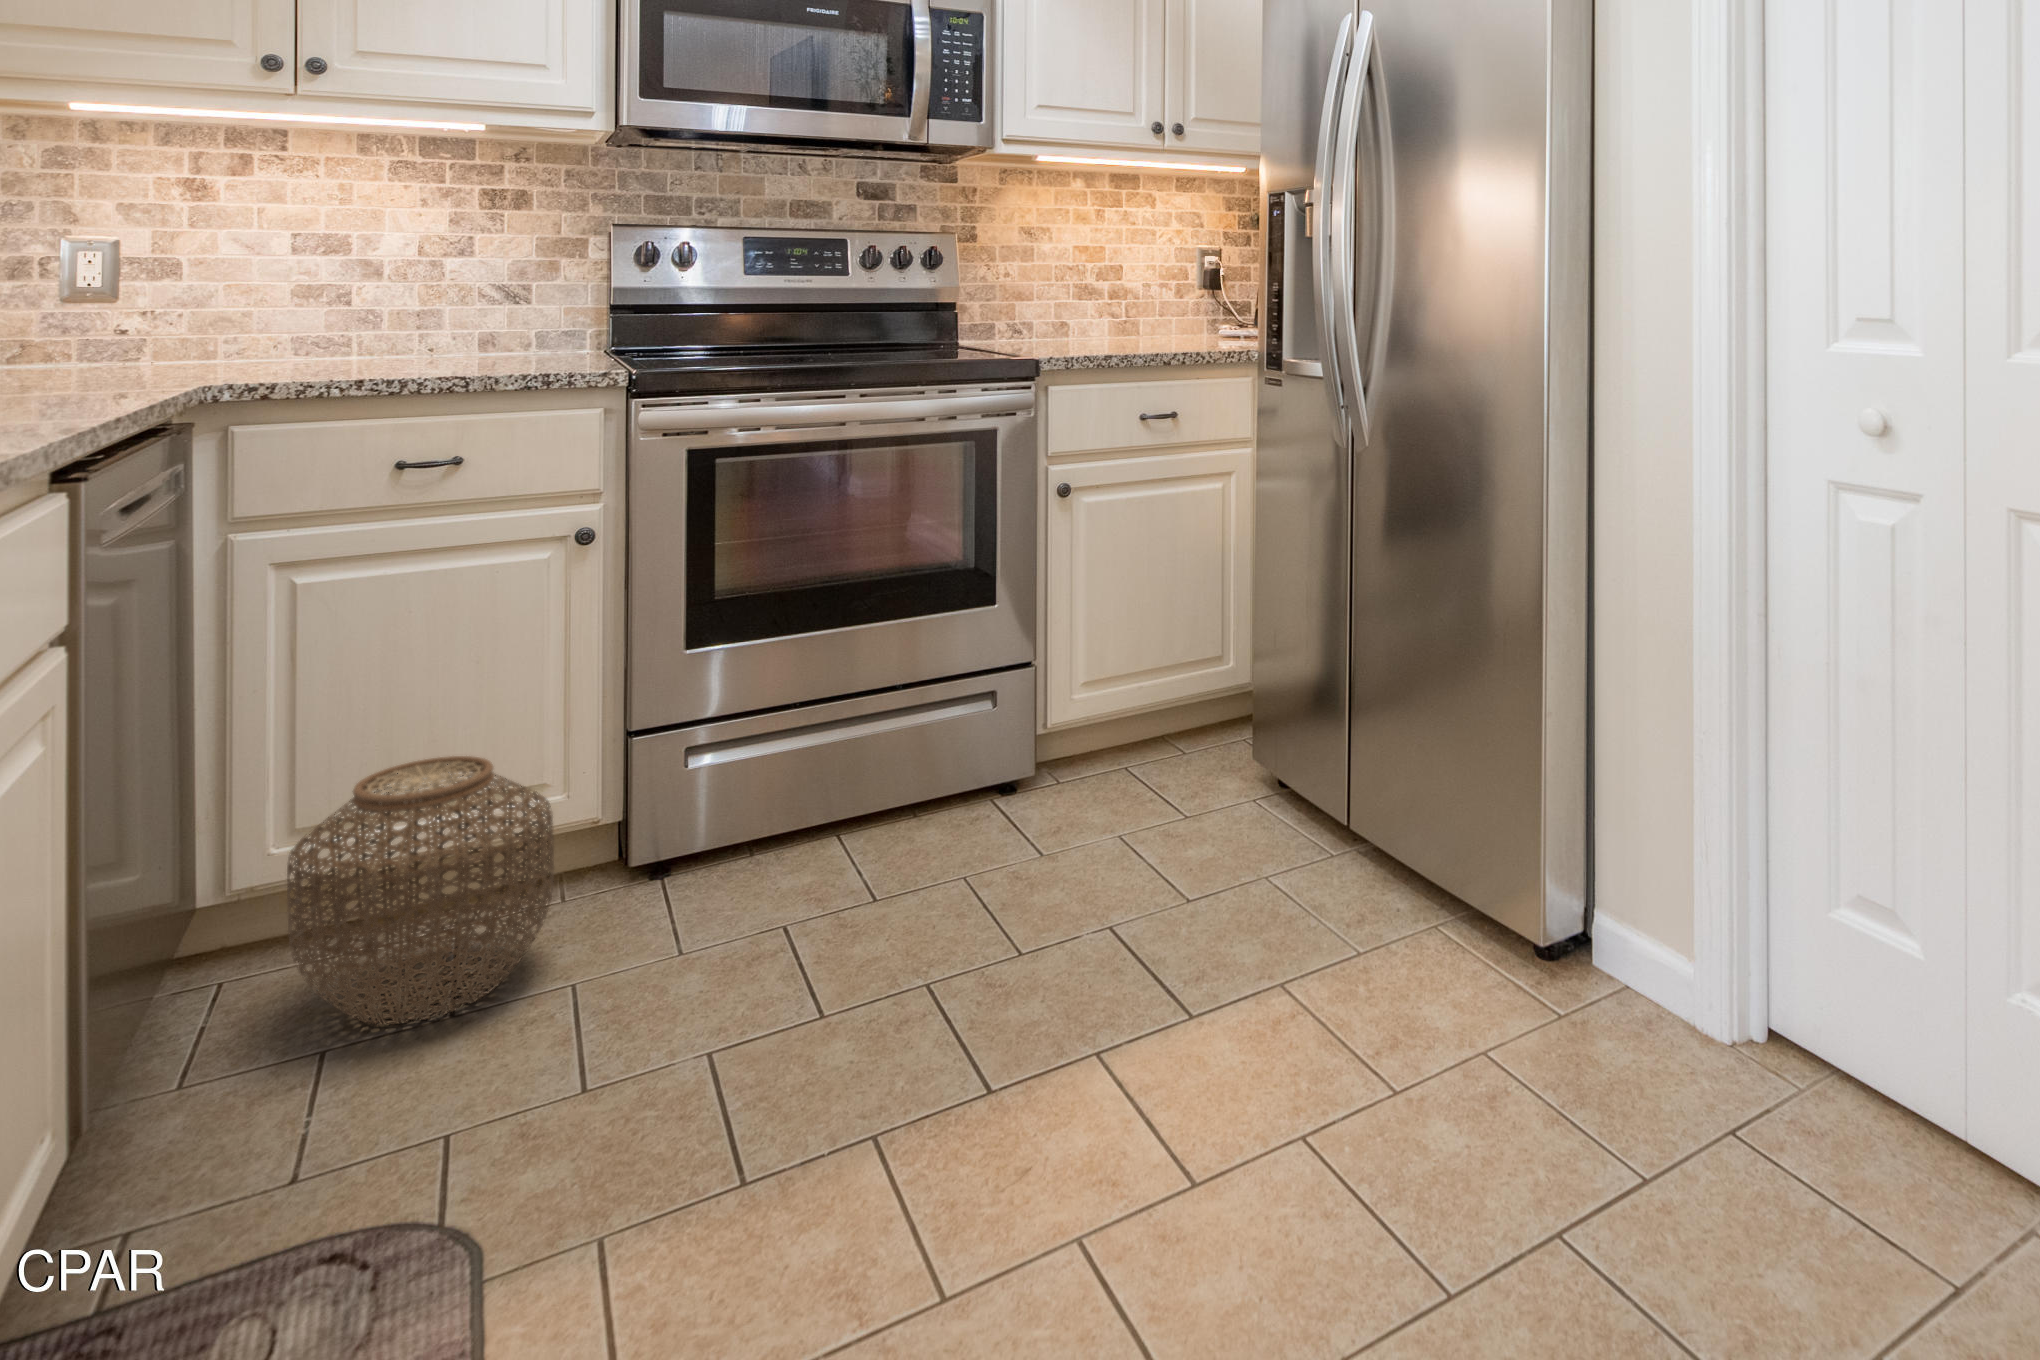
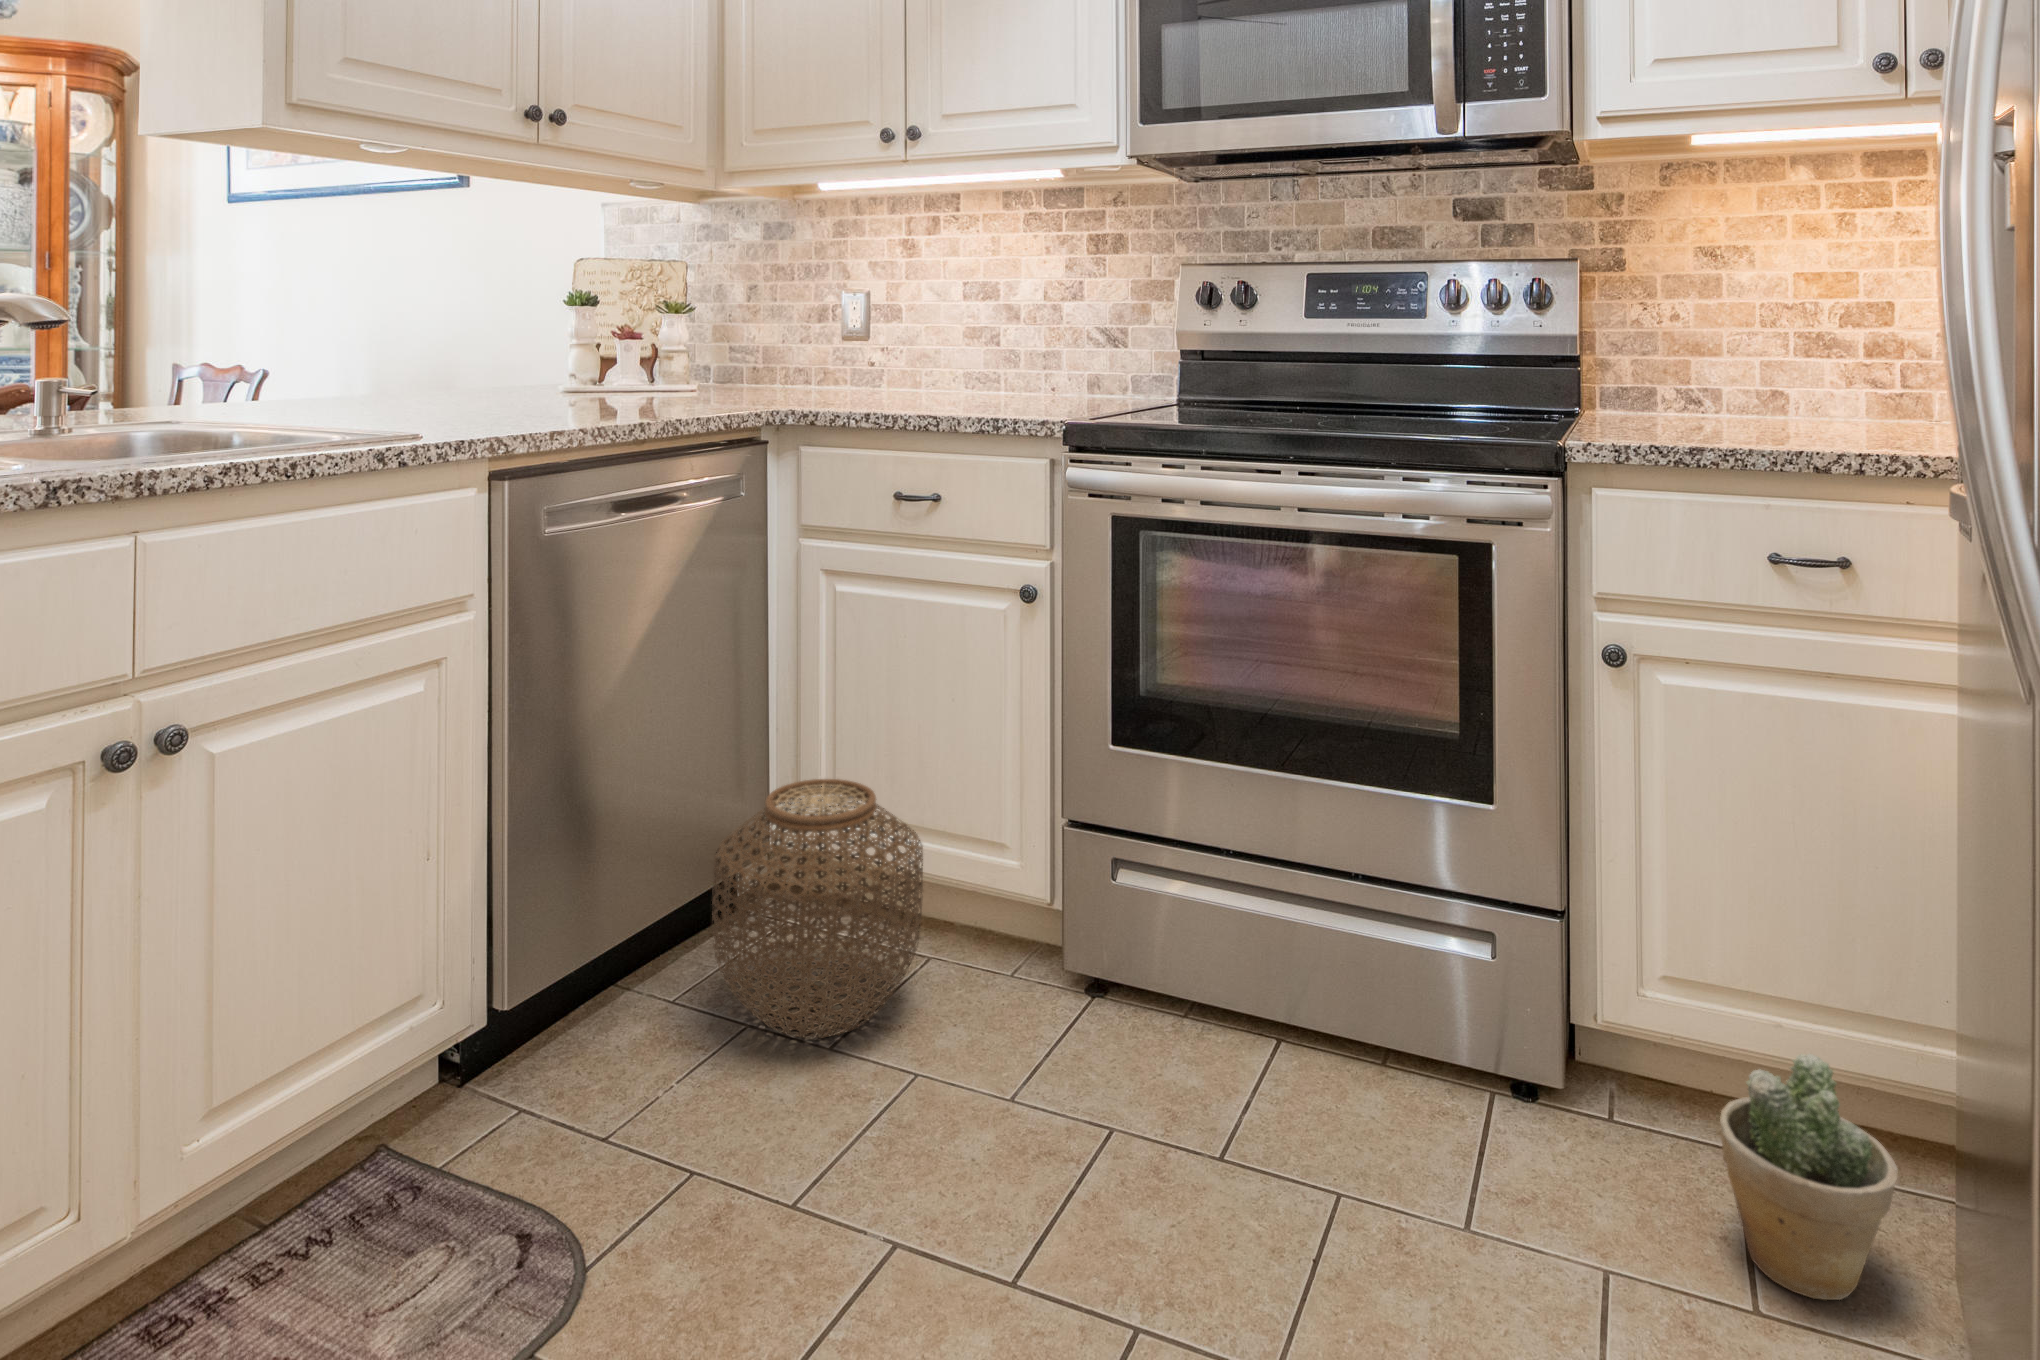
potted plant: none [1161,680,1245,802] -> present [1720,1054,1897,1300]

